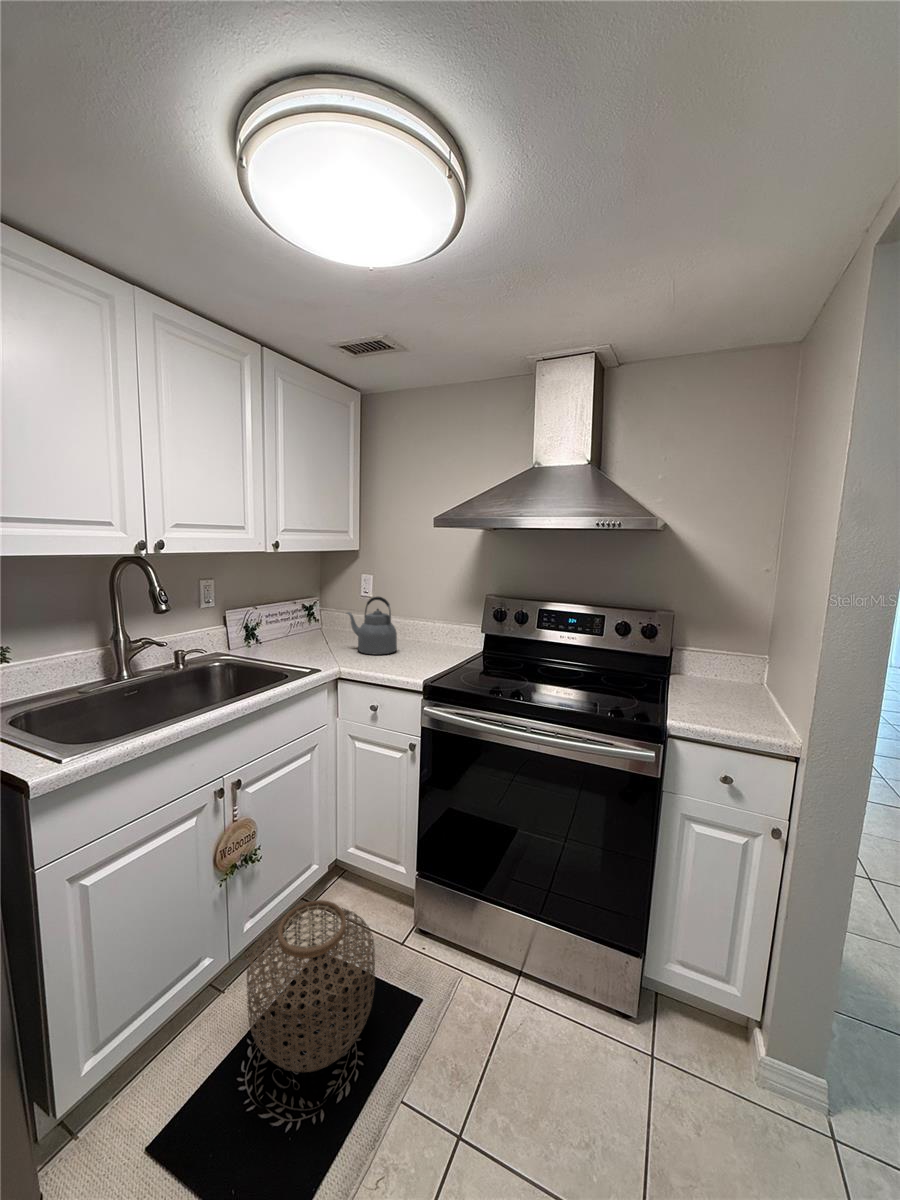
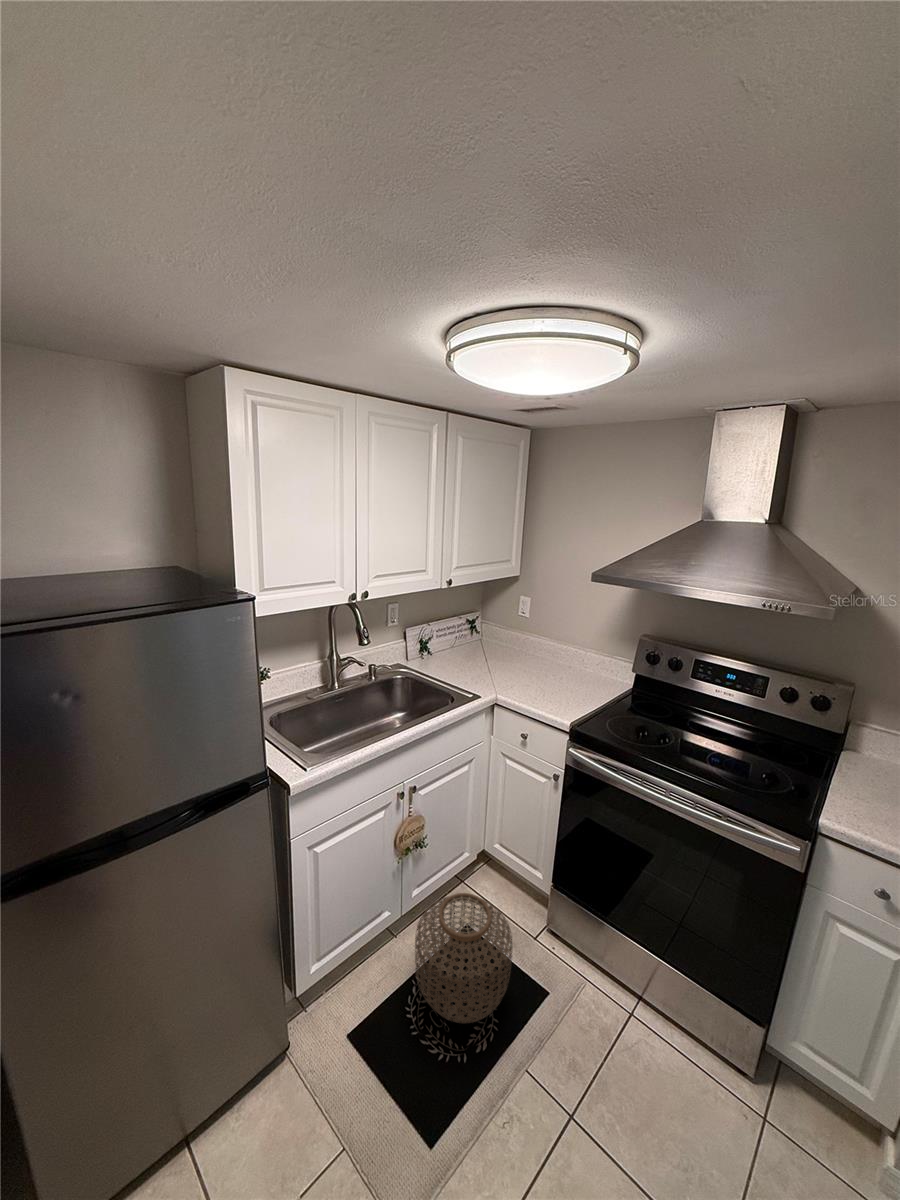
kettle: present [346,597,397,655] -> none [505,628,550,682]

